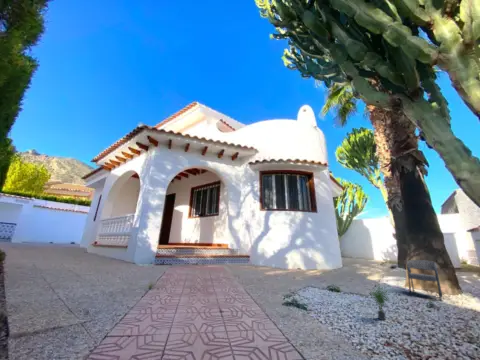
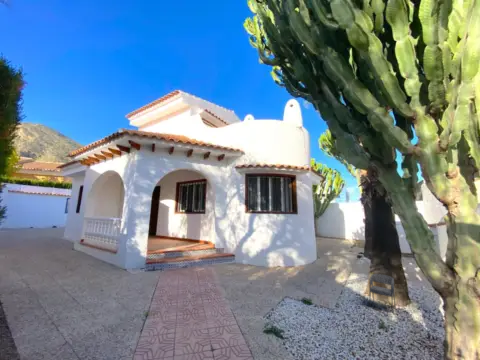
potted plant: present [372,288,387,320] -> none [328,312,346,342]

